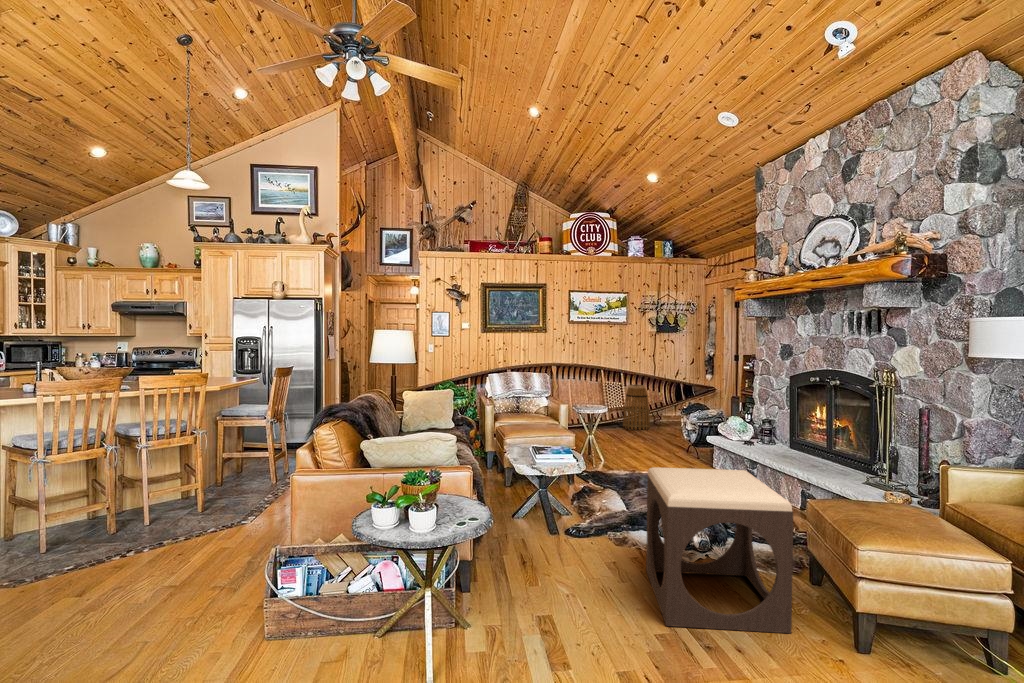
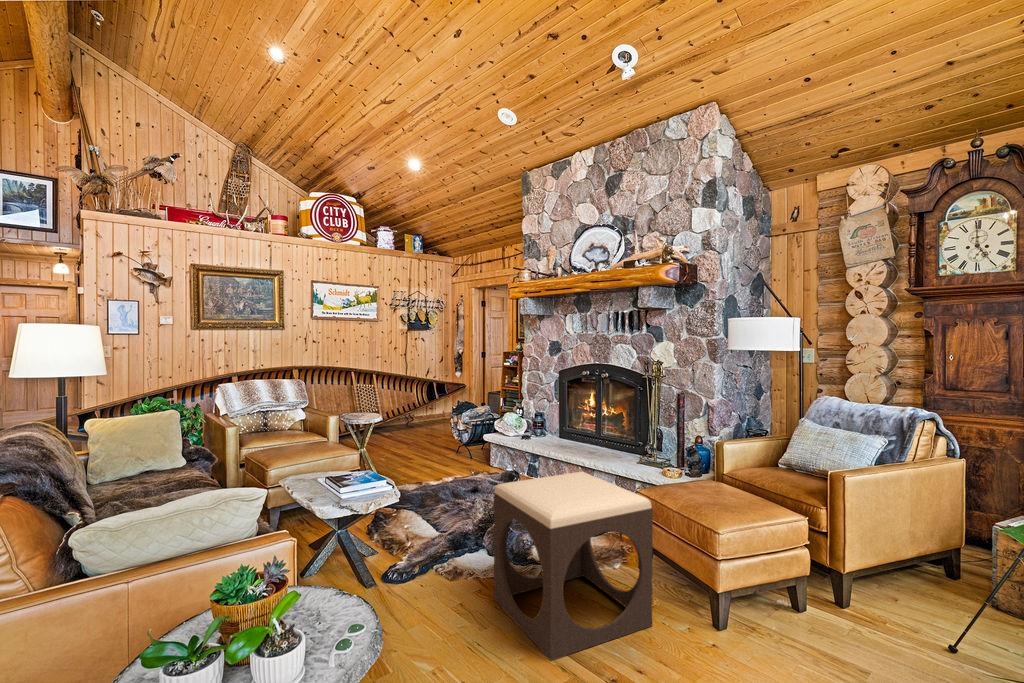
basket: present [623,384,650,430] -> none [376,386,406,435]

